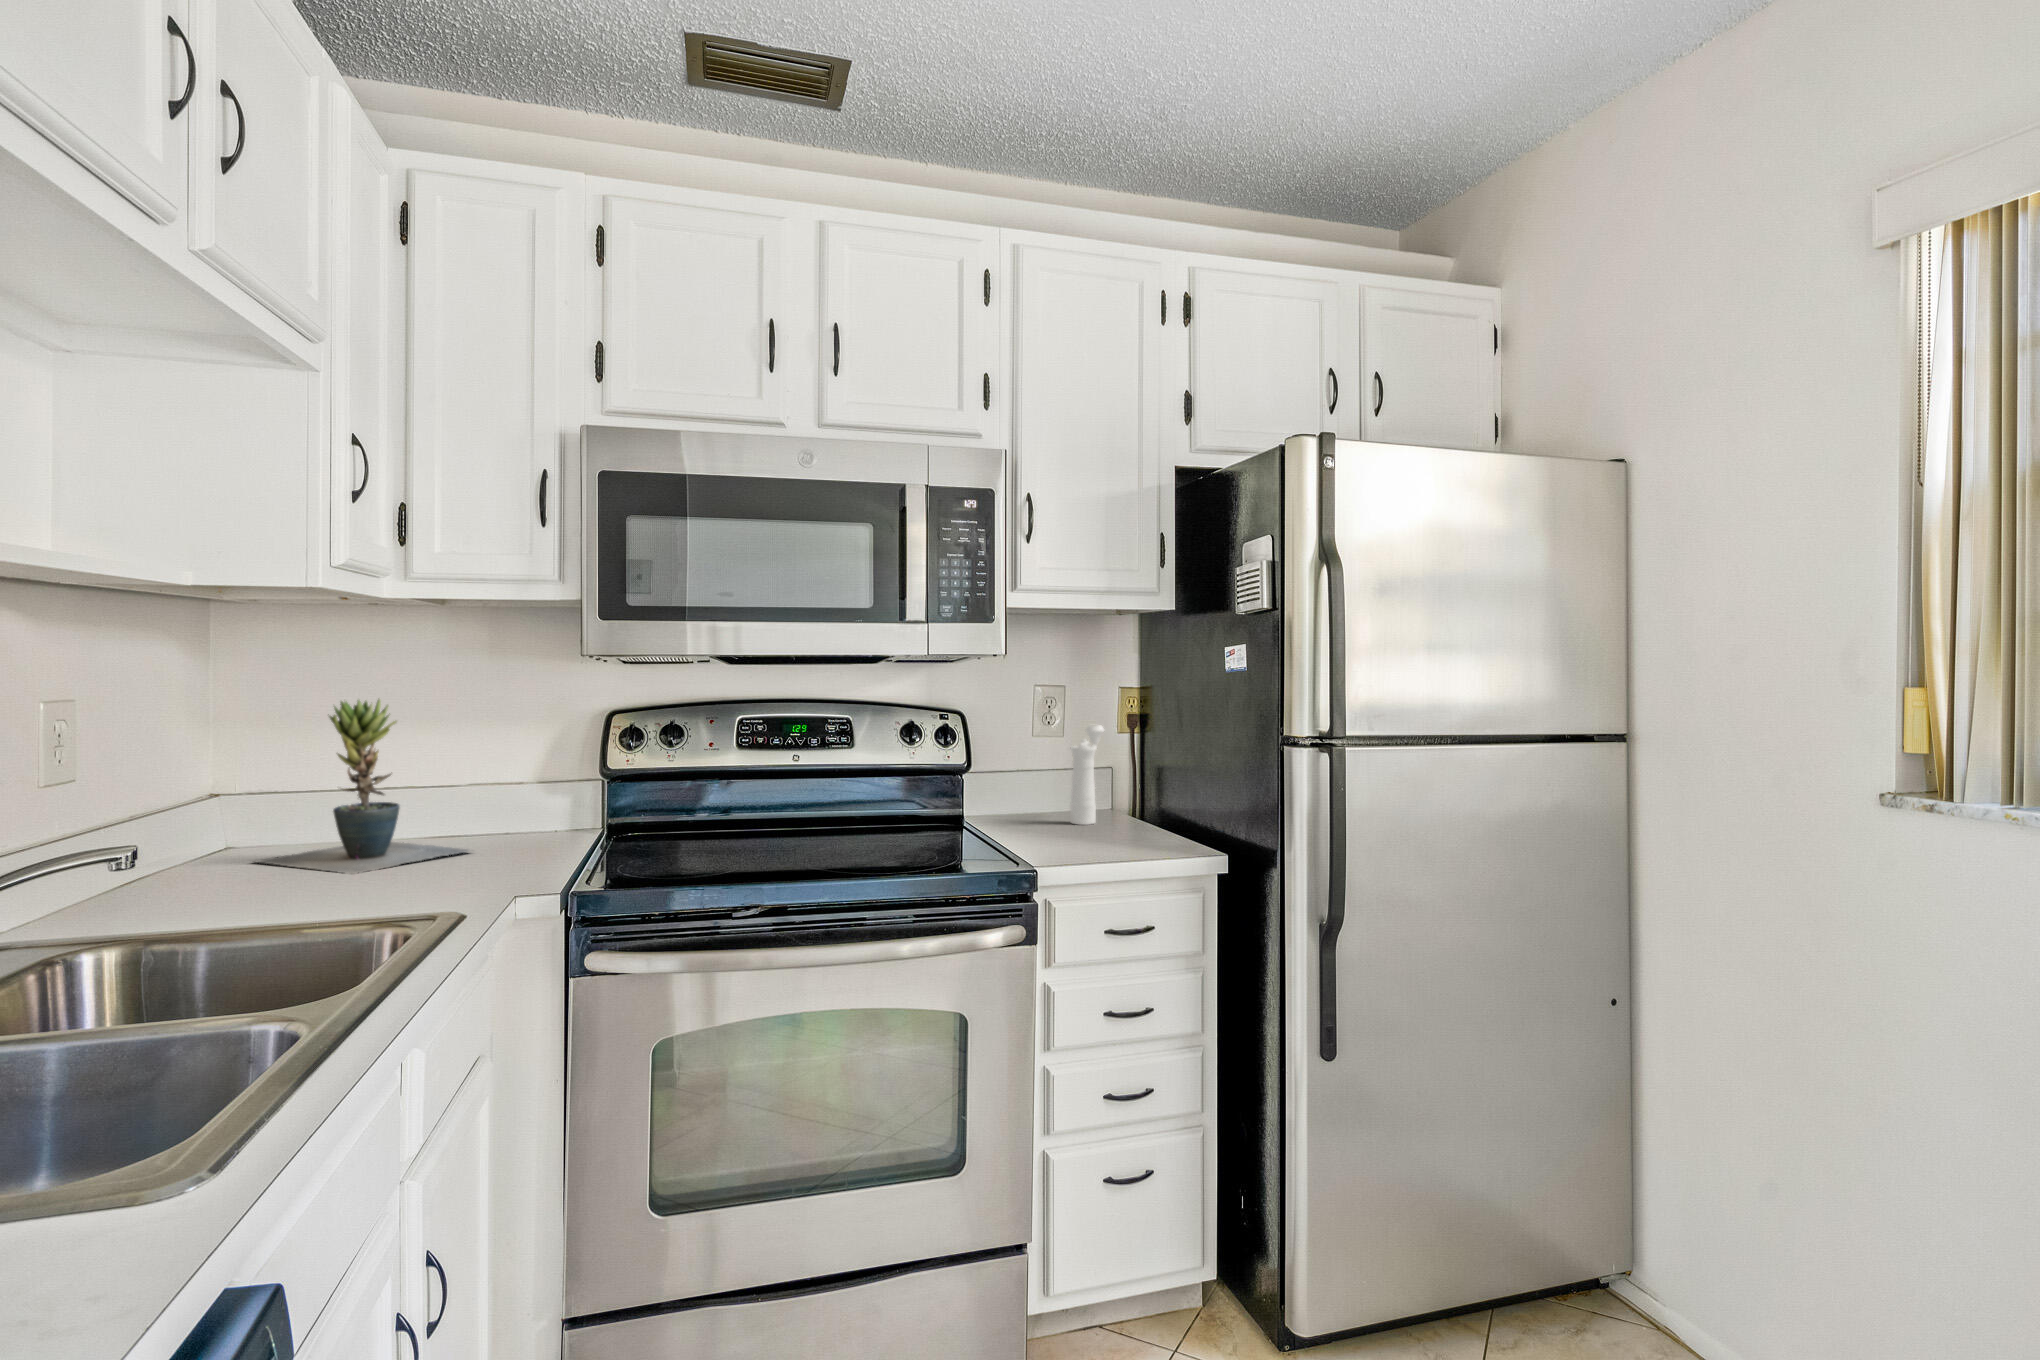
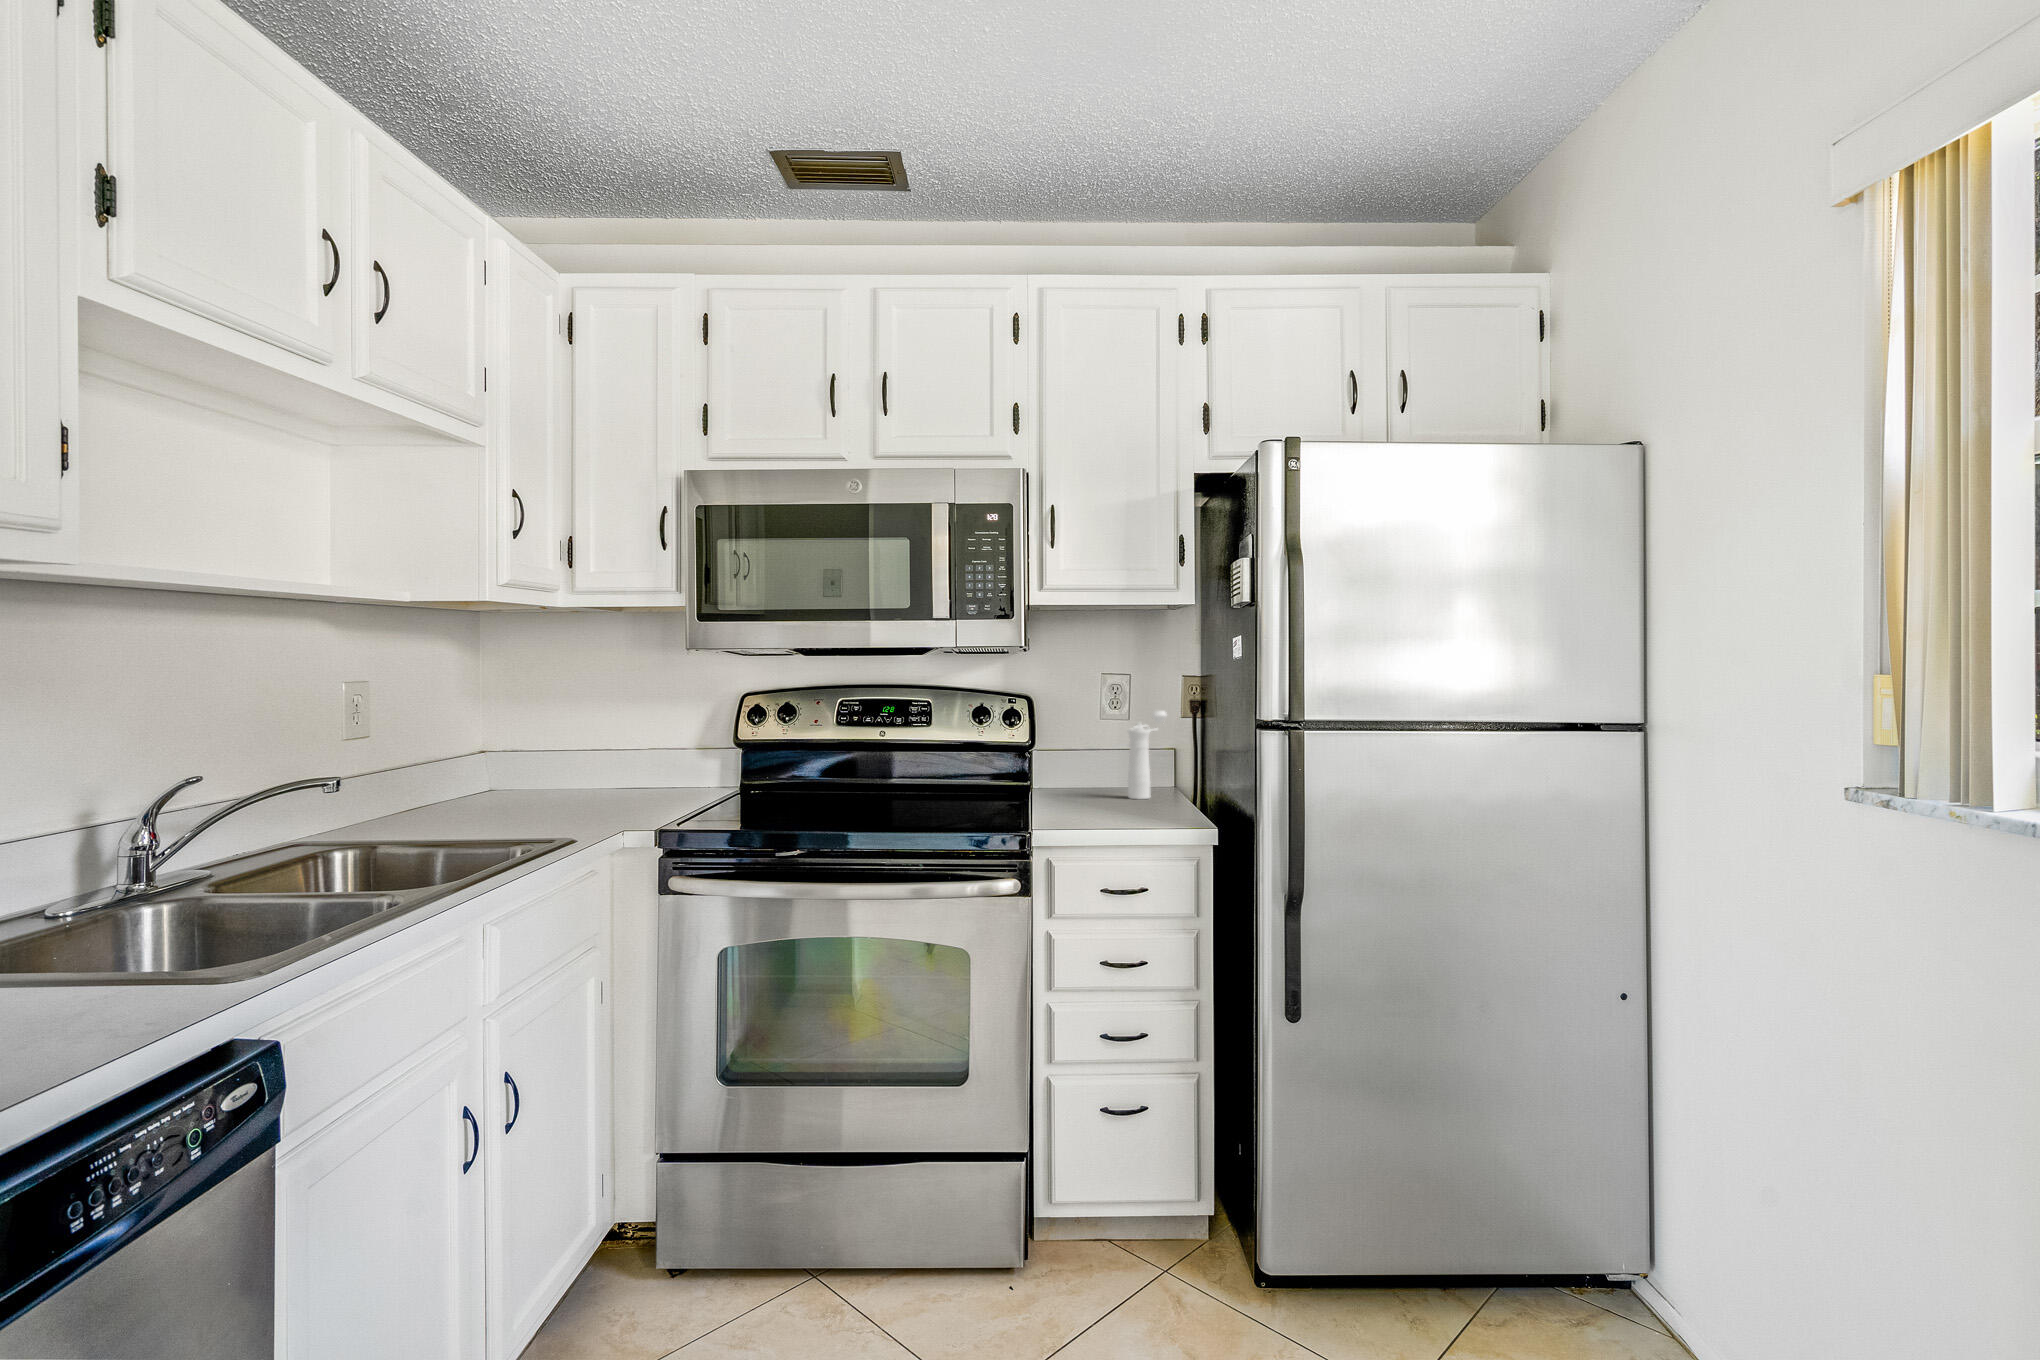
potted plant: present [256,699,469,874] -> none [486,683,636,813]

